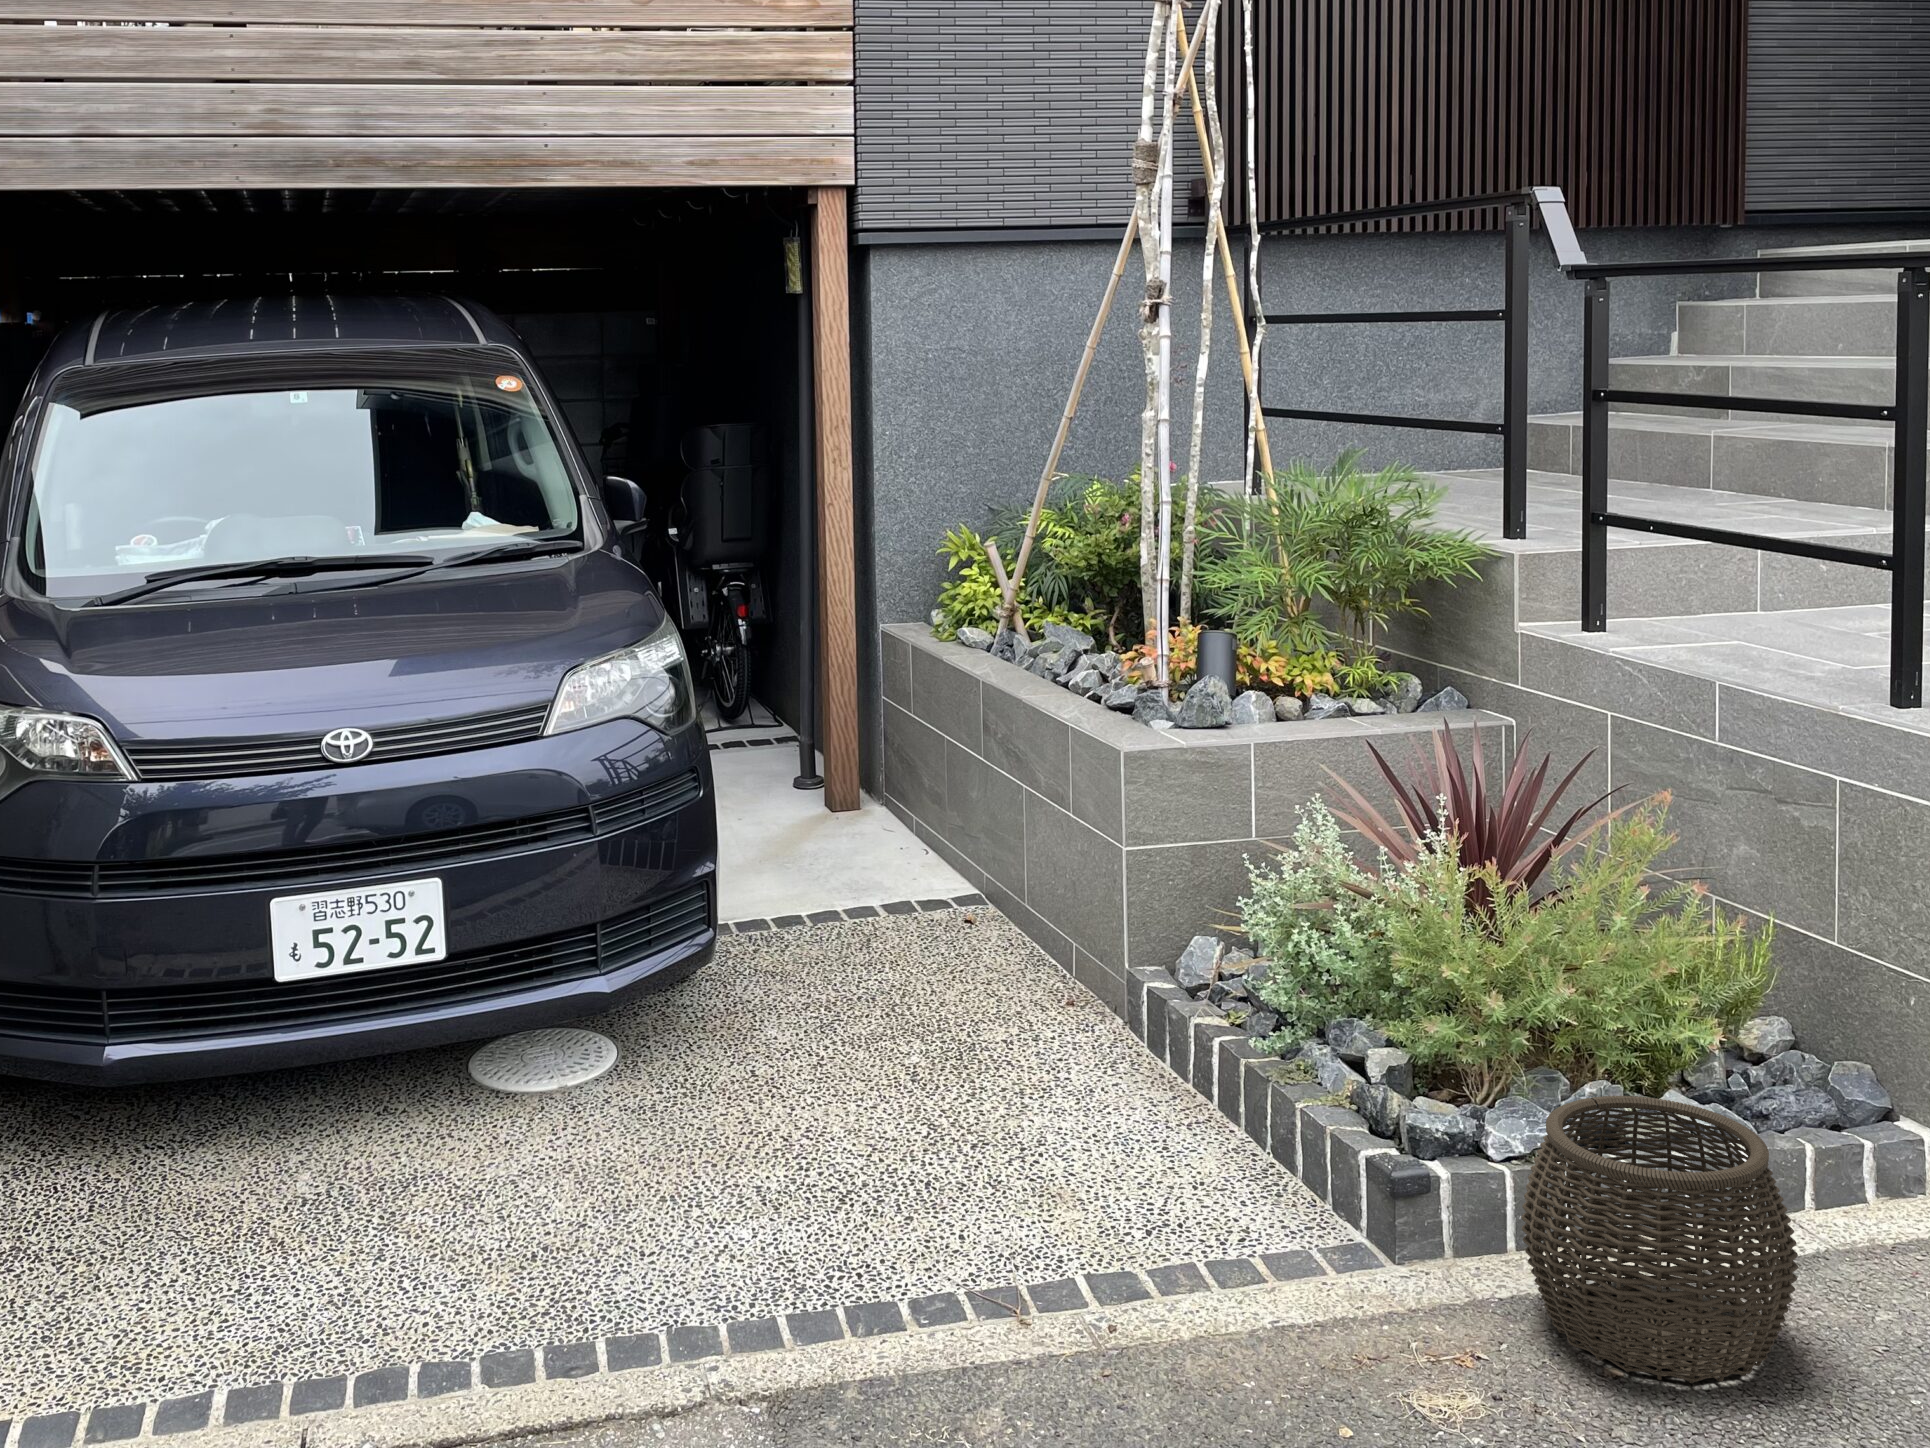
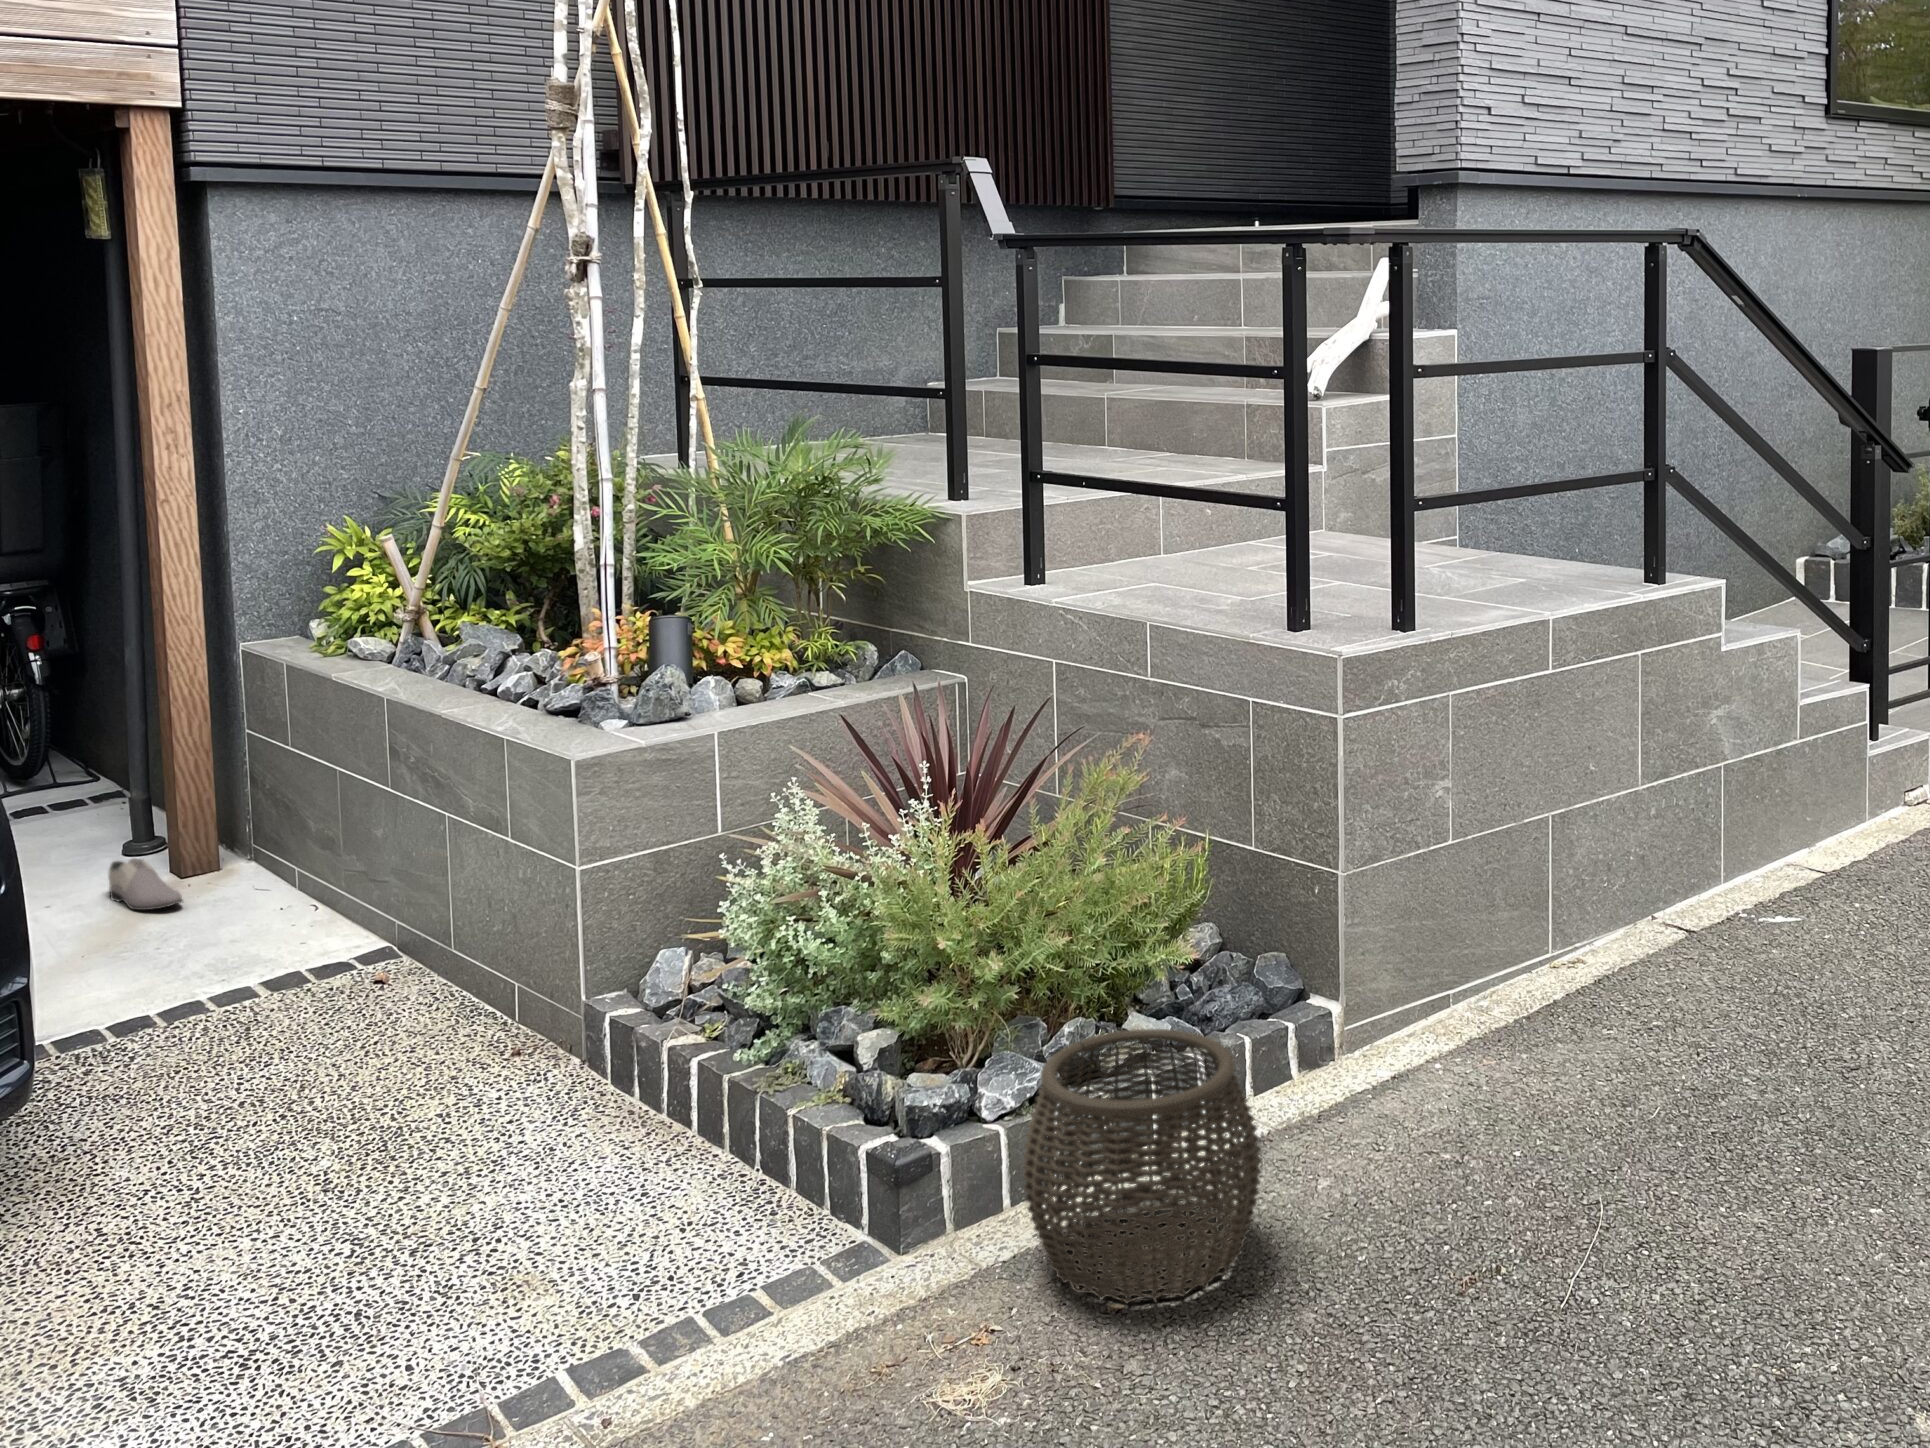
shoe: none [773,788,824,831] -> present [108,858,183,910]

